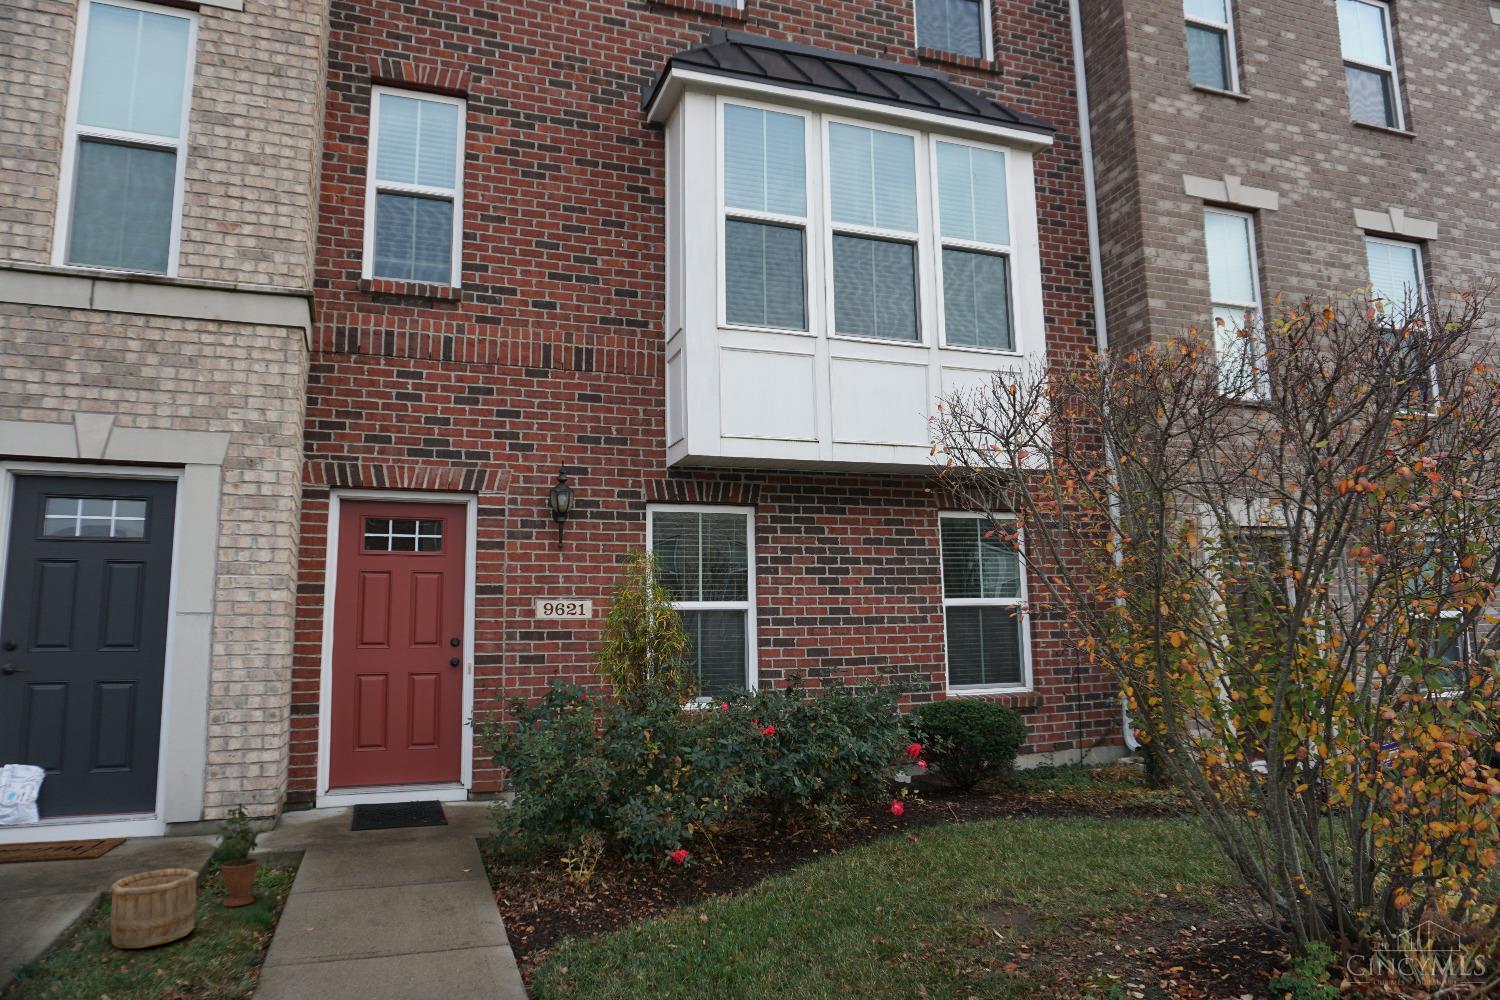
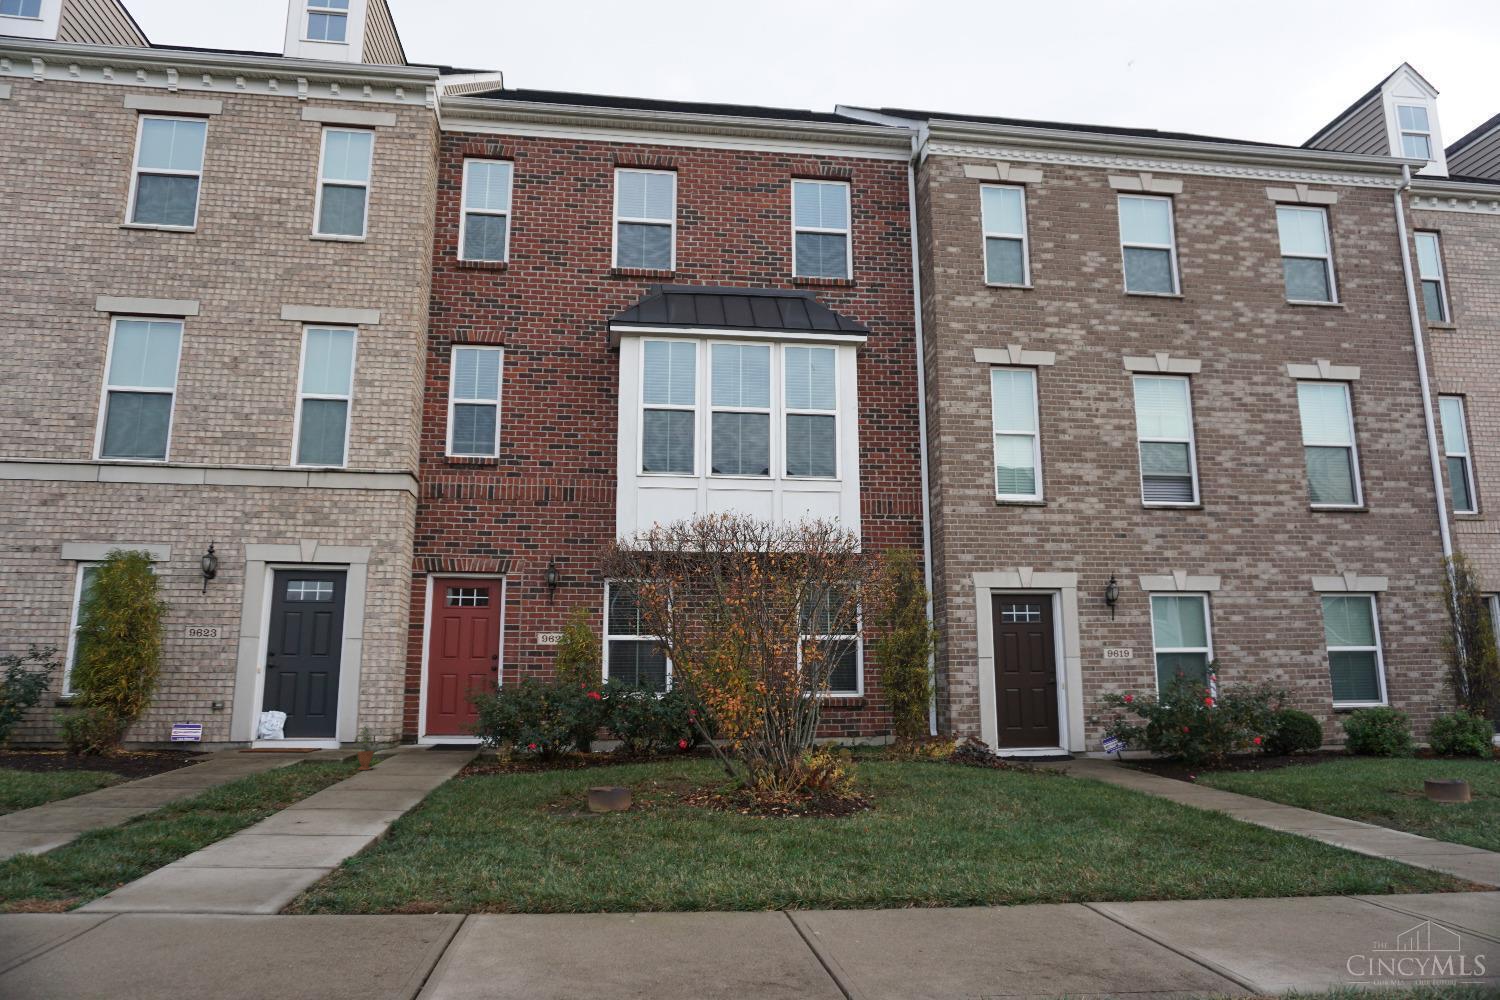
wooden bucket: present [109,869,199,948] -> none [310,747,345,775]

